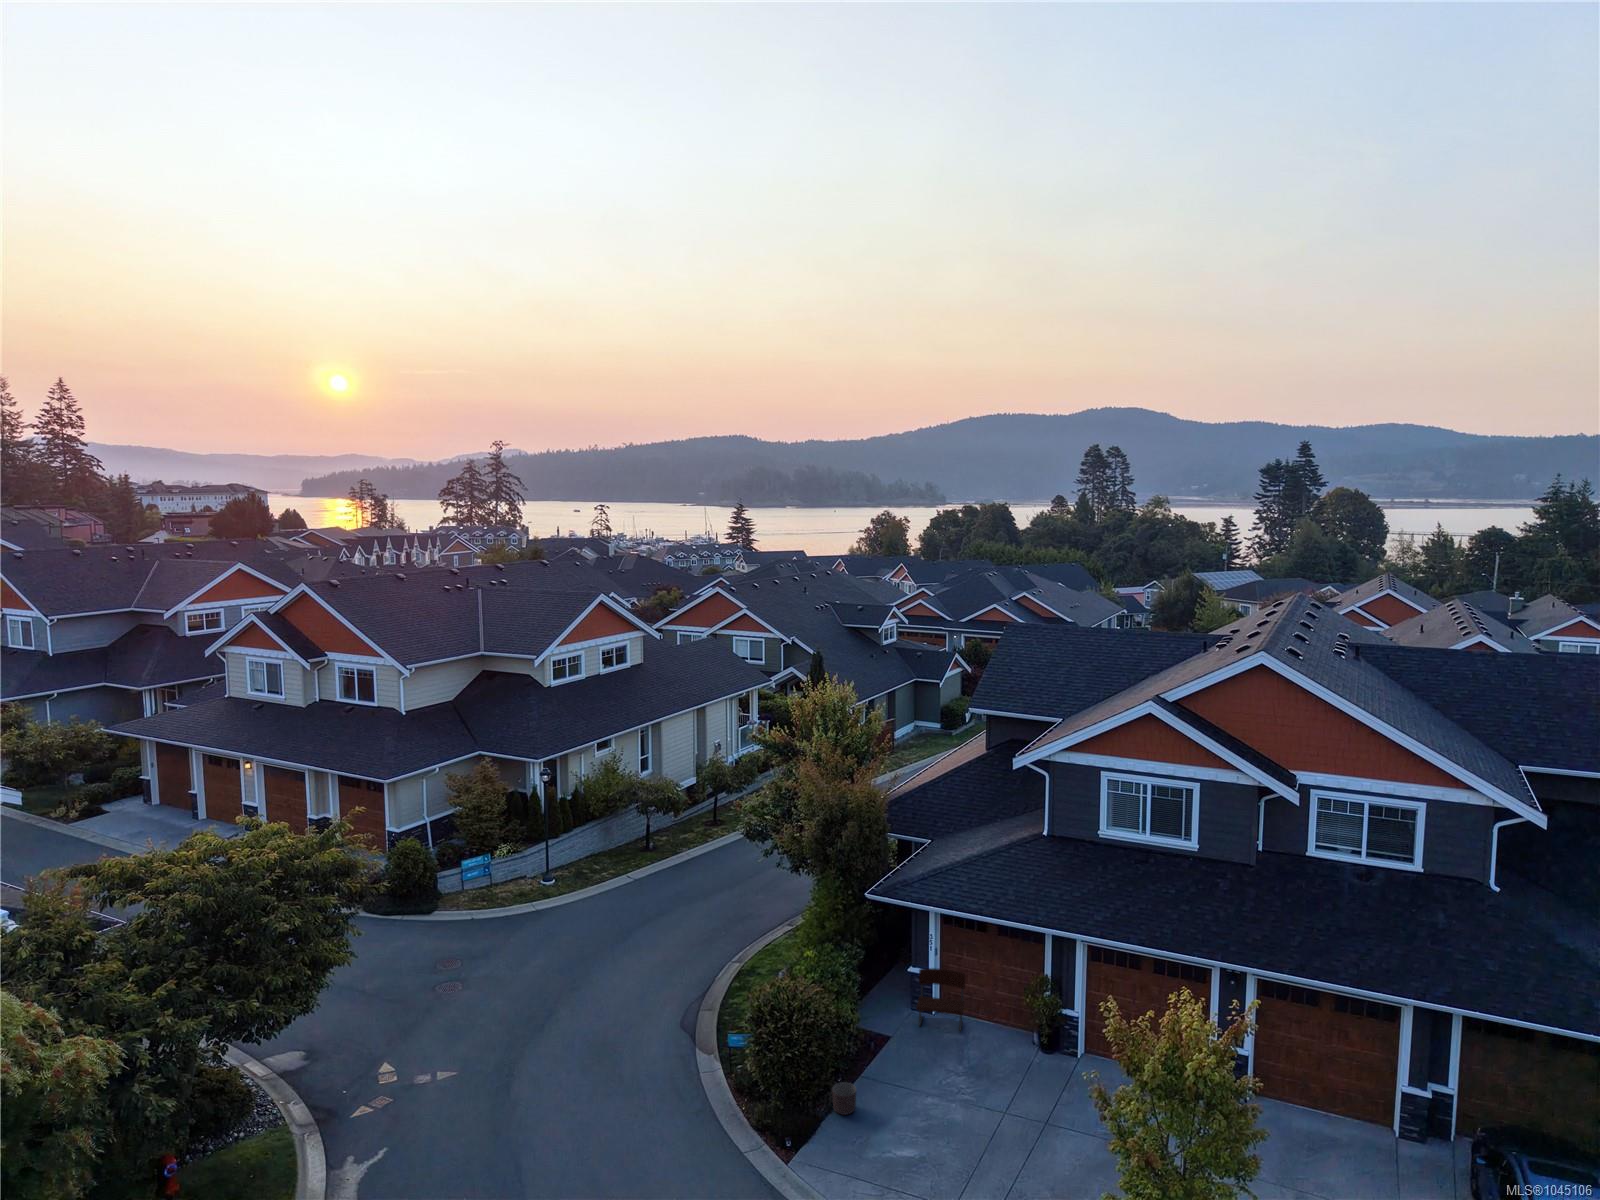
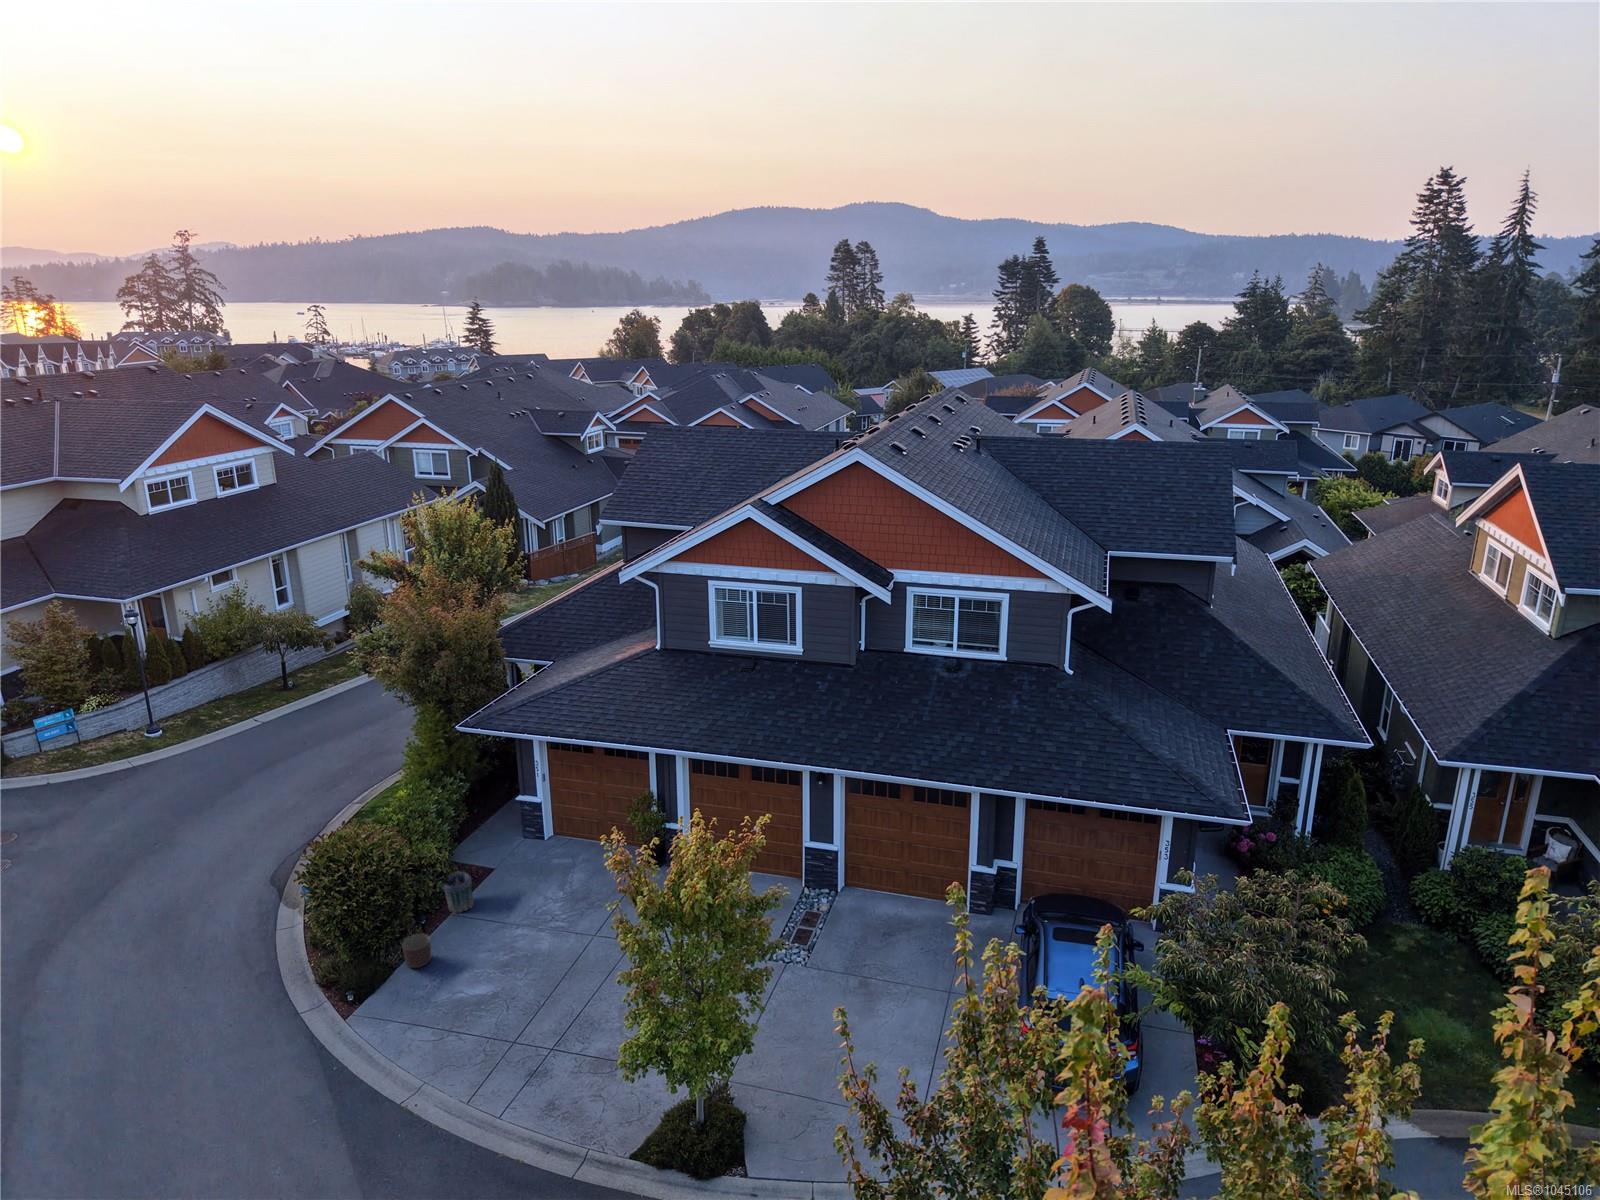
bench: present [916,968,965,1031] -> none [522,796,577,857]
trash can: none [855,1030,880,1070] -> present [444,872,474,913]

